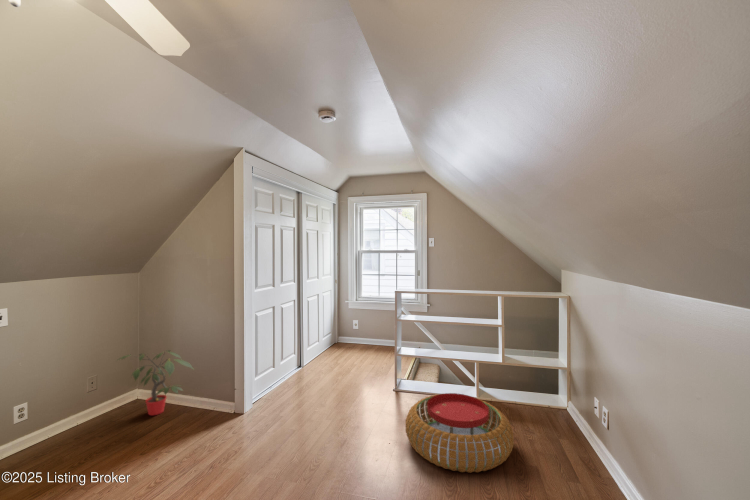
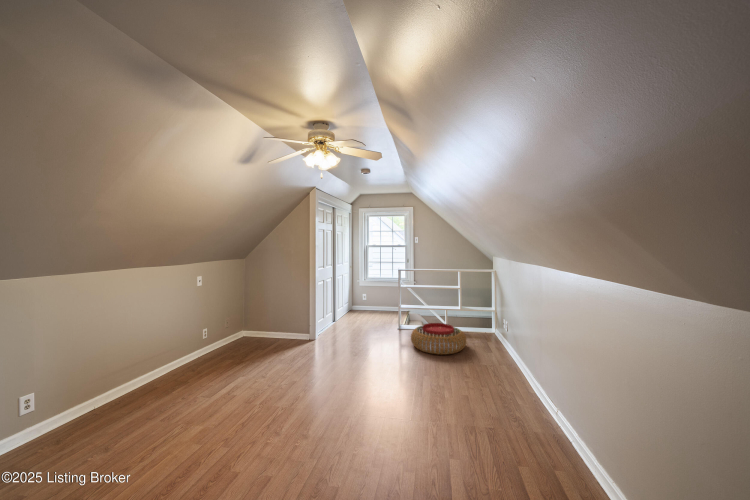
potted plant: present [121,350,193,415] -> none [241,306,287,343]

